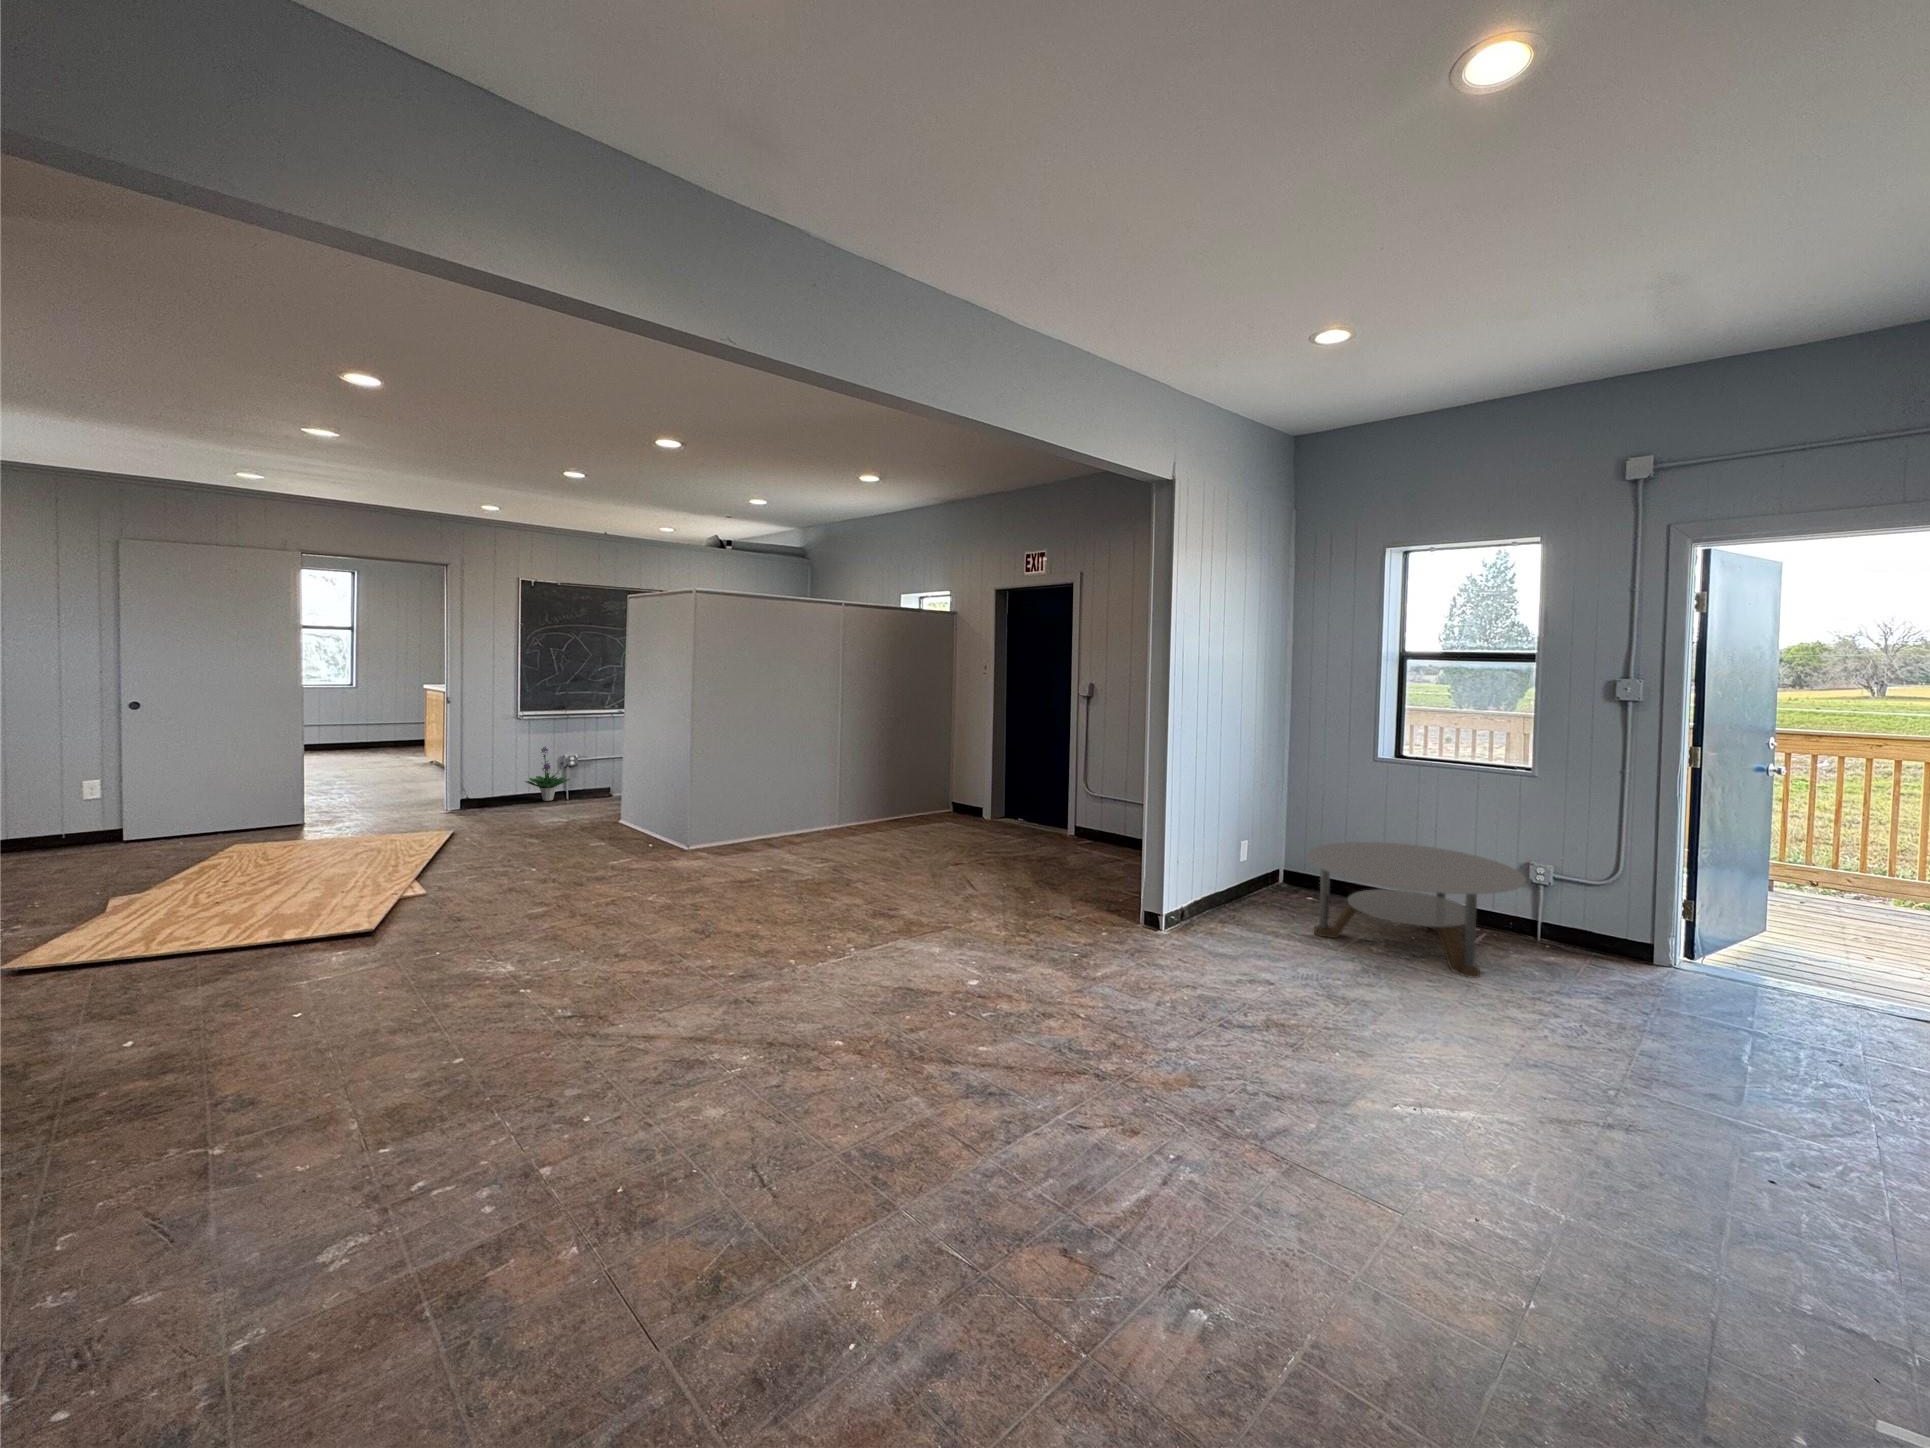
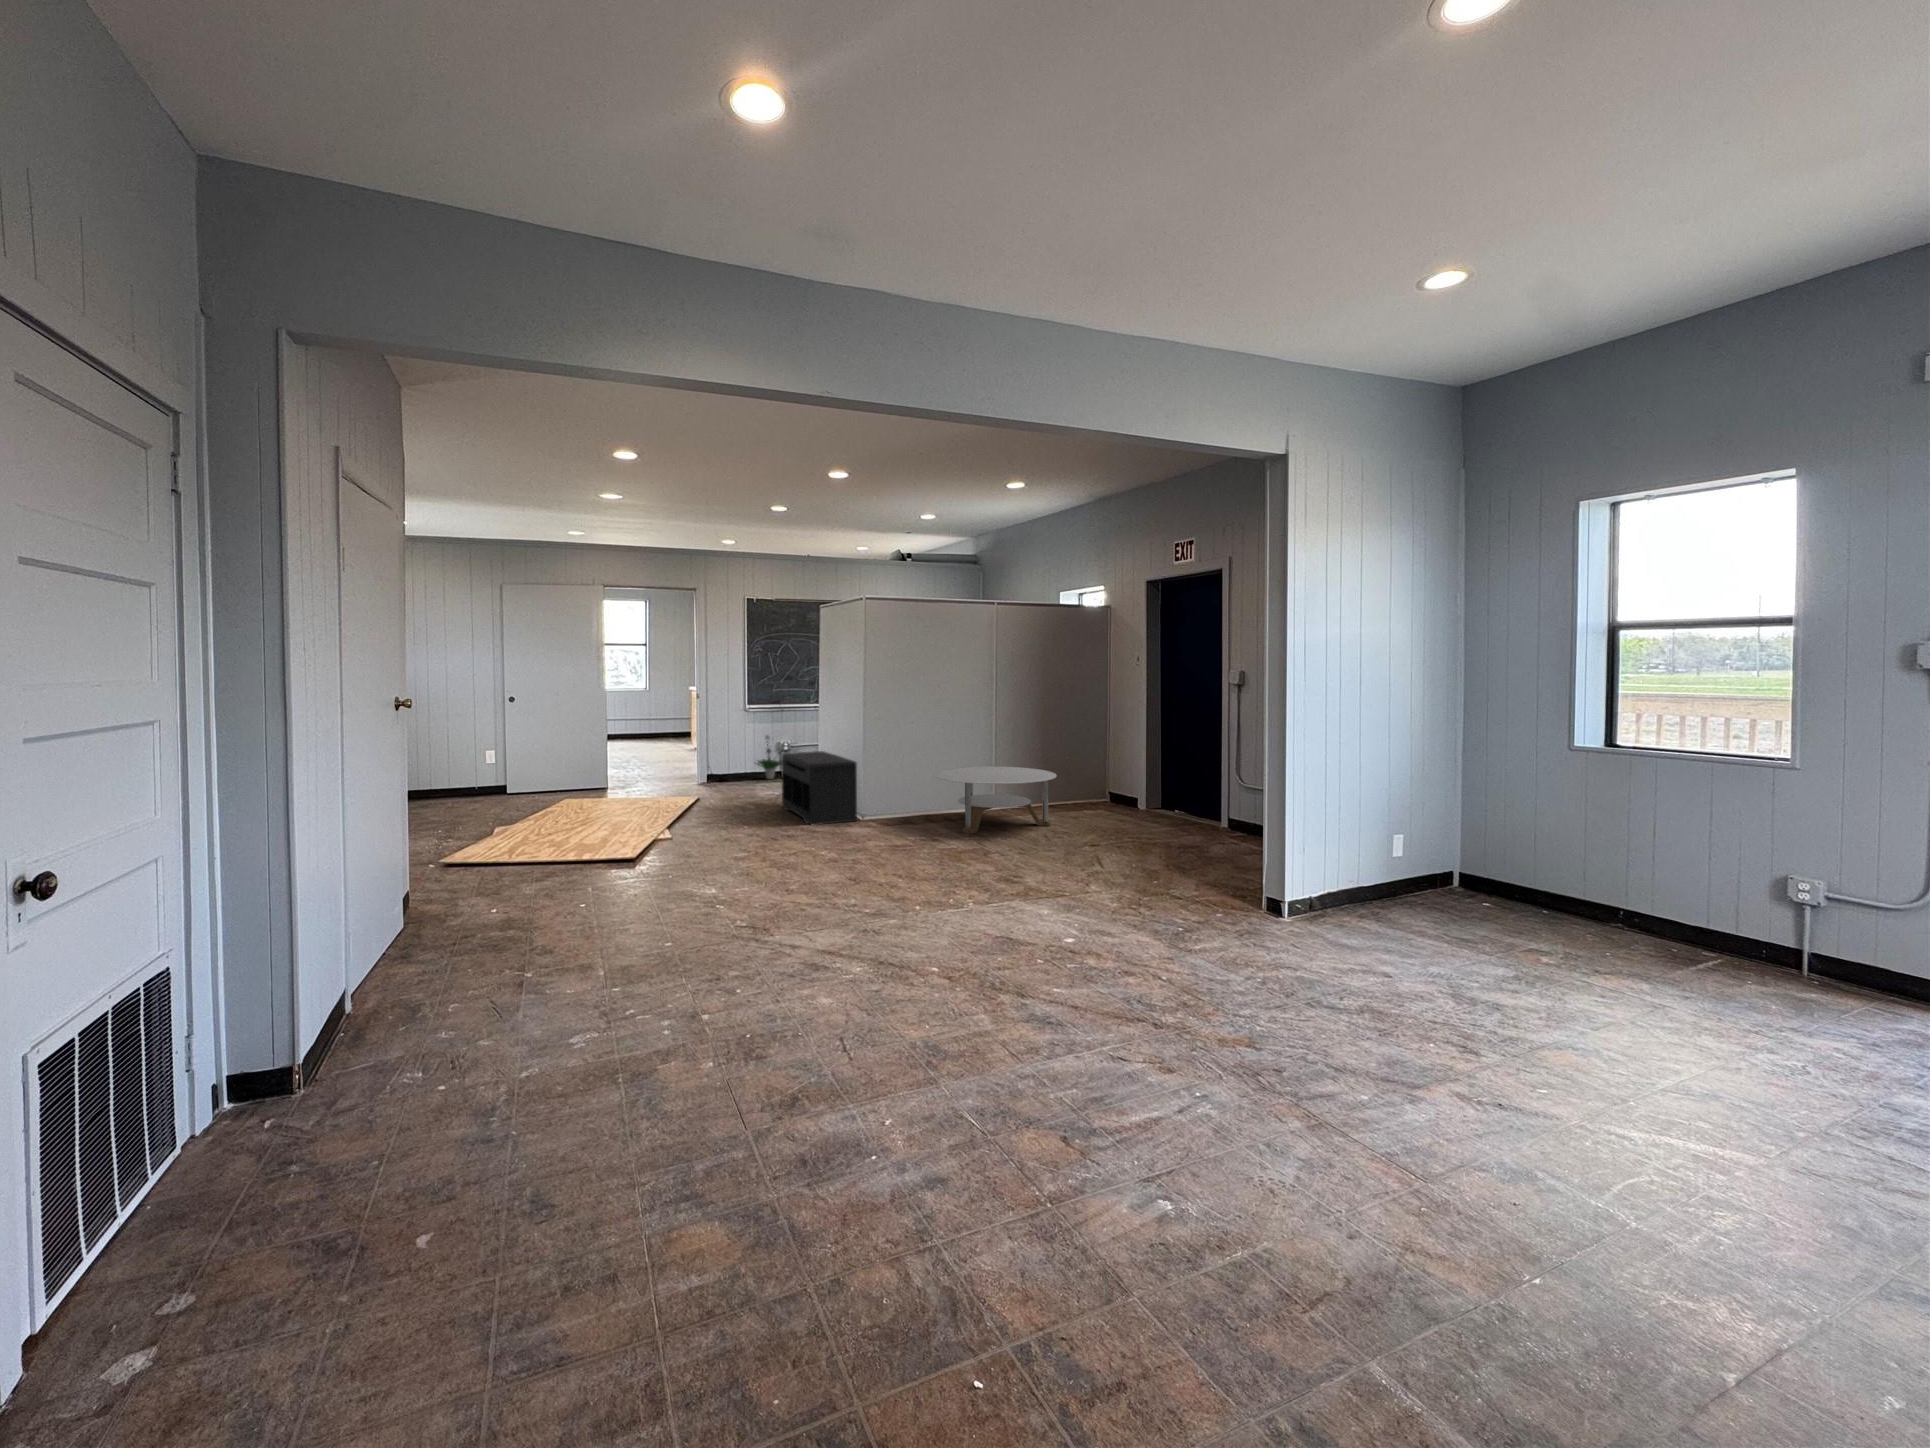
bench: none [576,769,682,862] -> present [782,751,857,825]
round table: present [1307,842,1526,978] -> present [933,766,1057,834]

